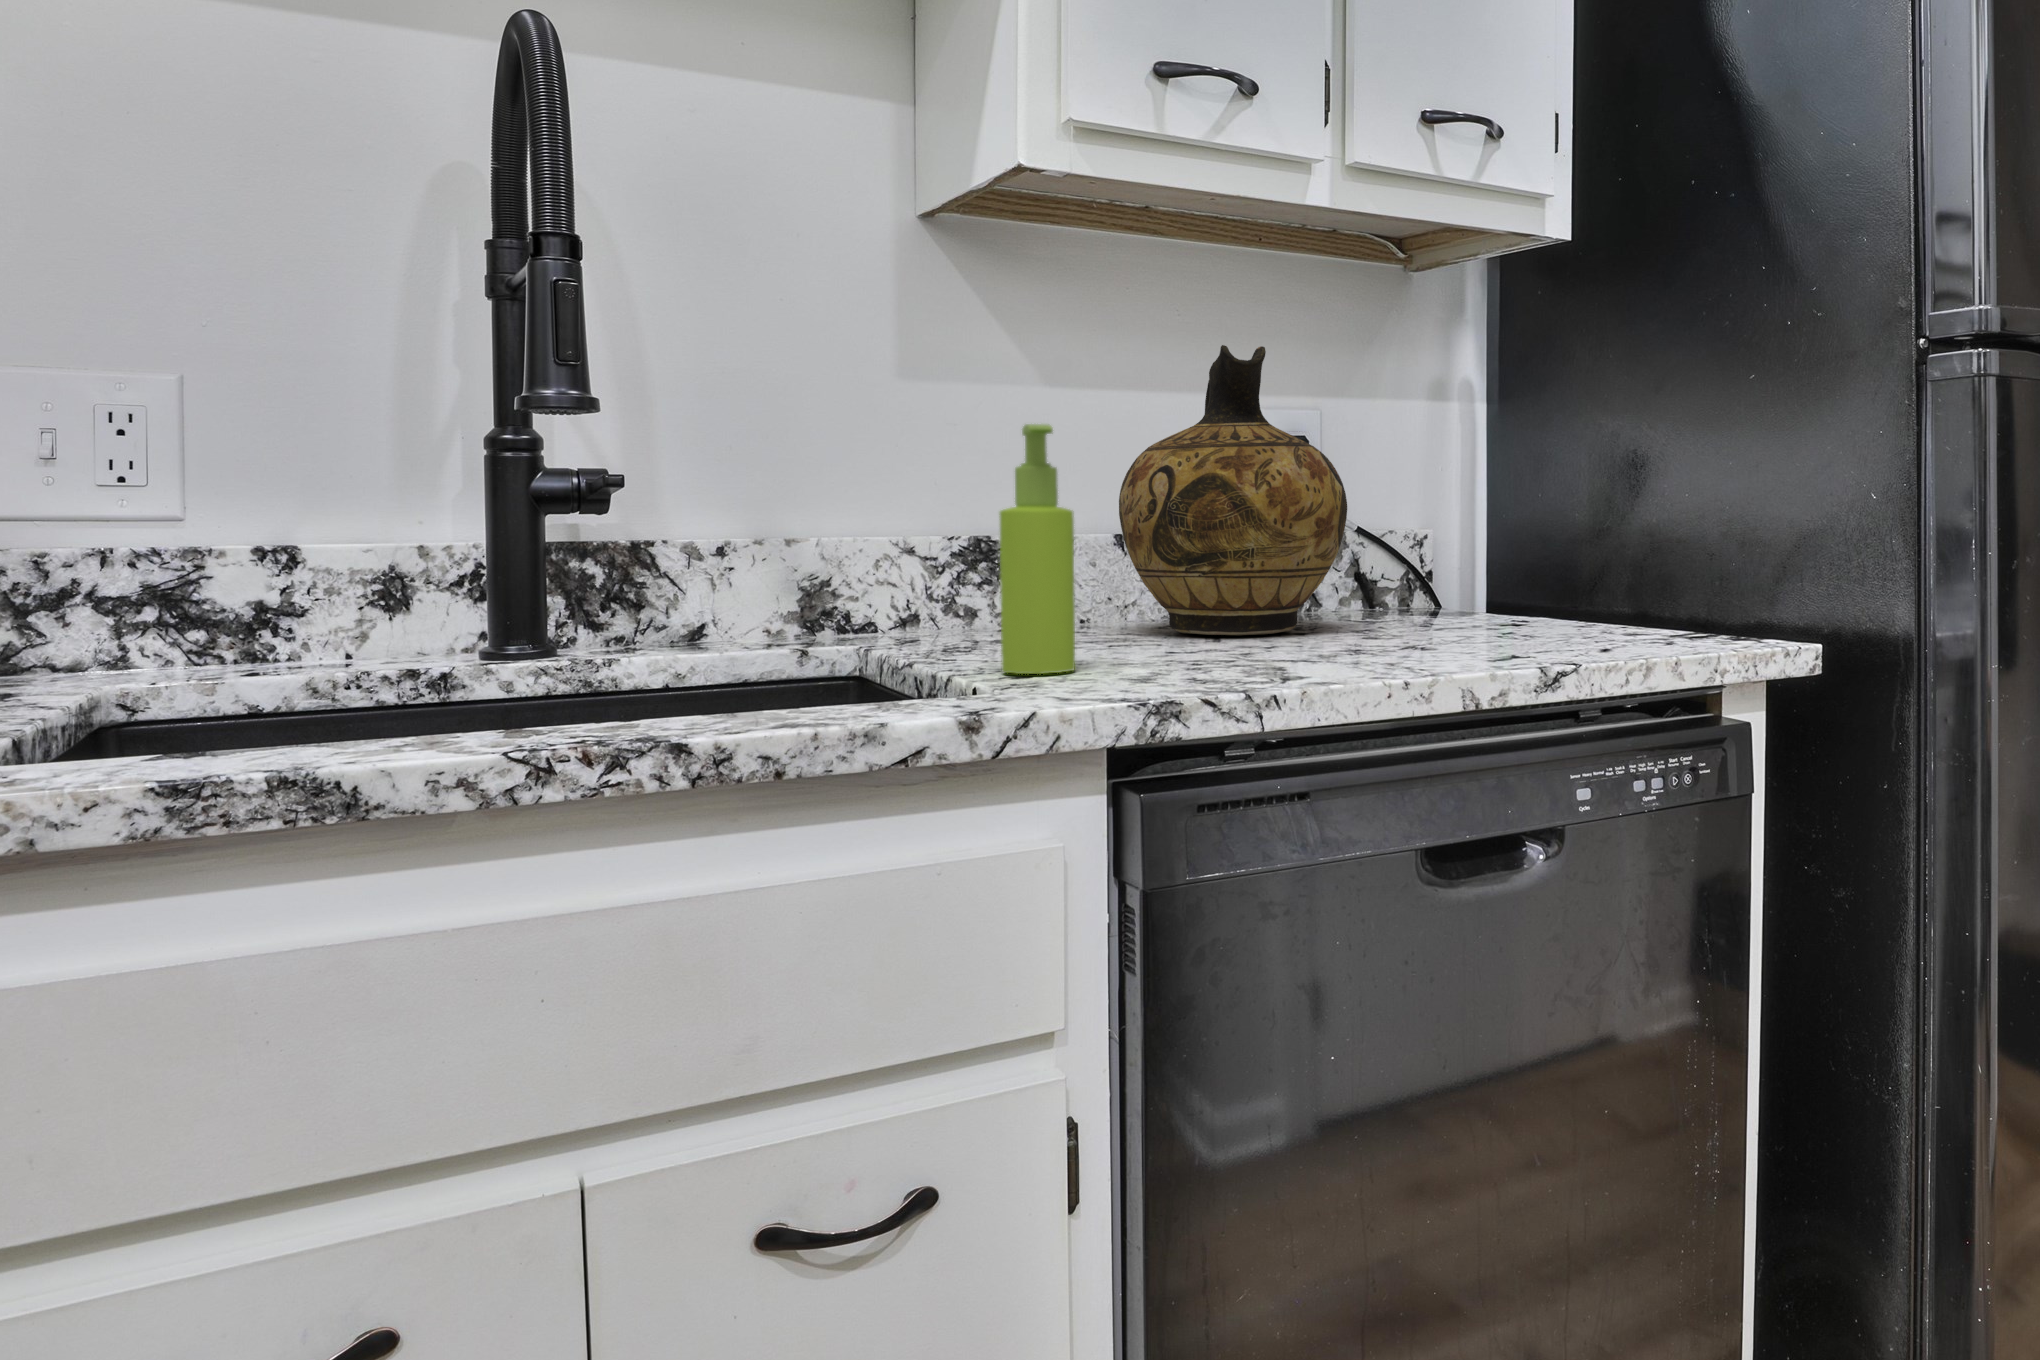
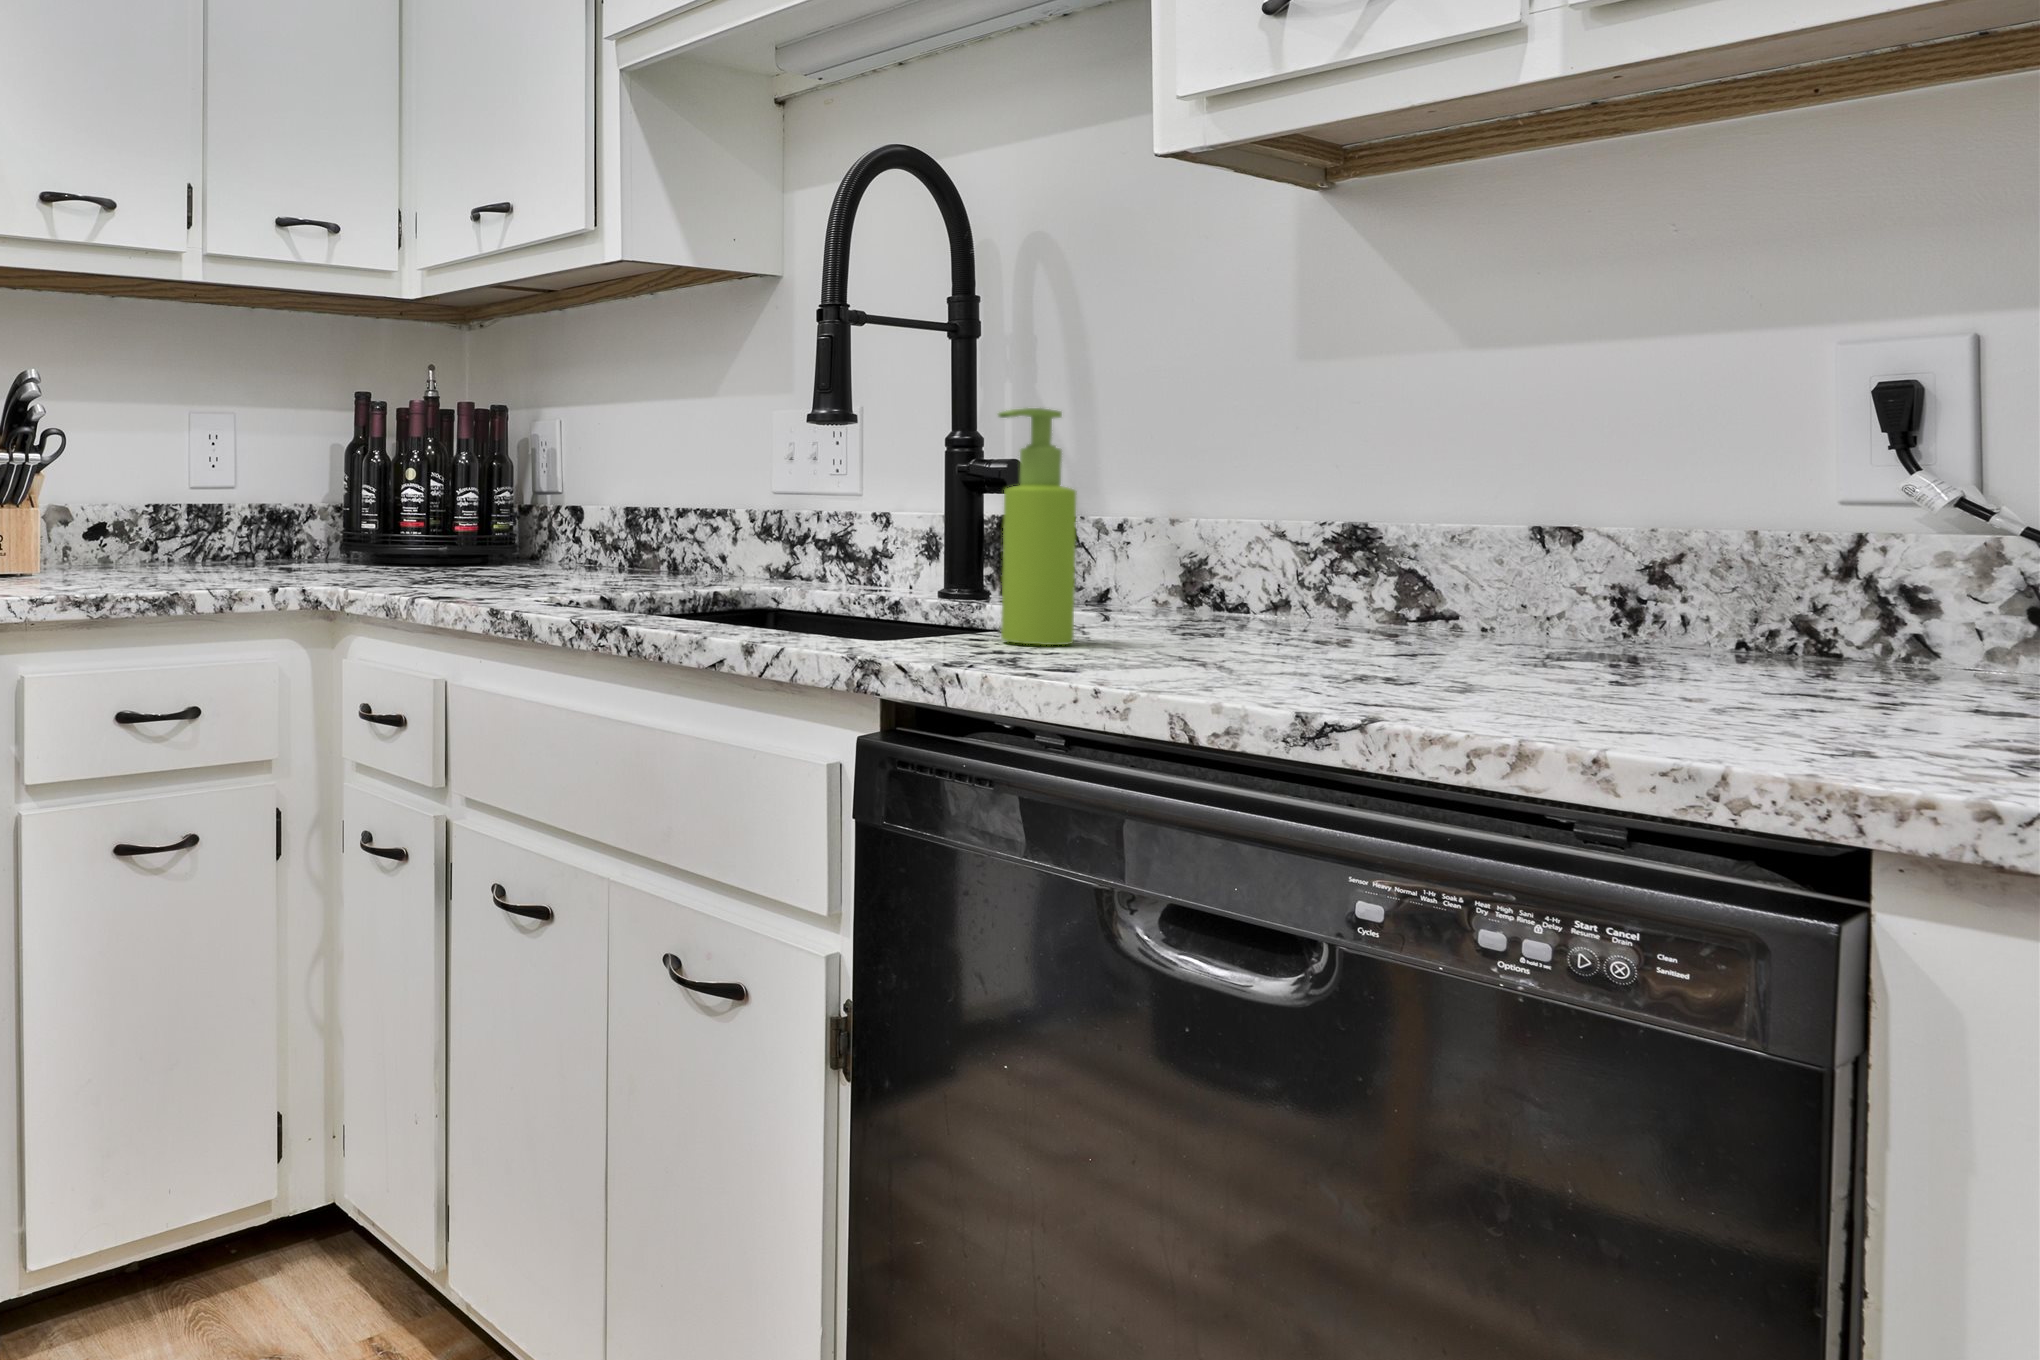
ceramic jug: present [1119,345,1347,635] -> none [1393,271,1769,666]

